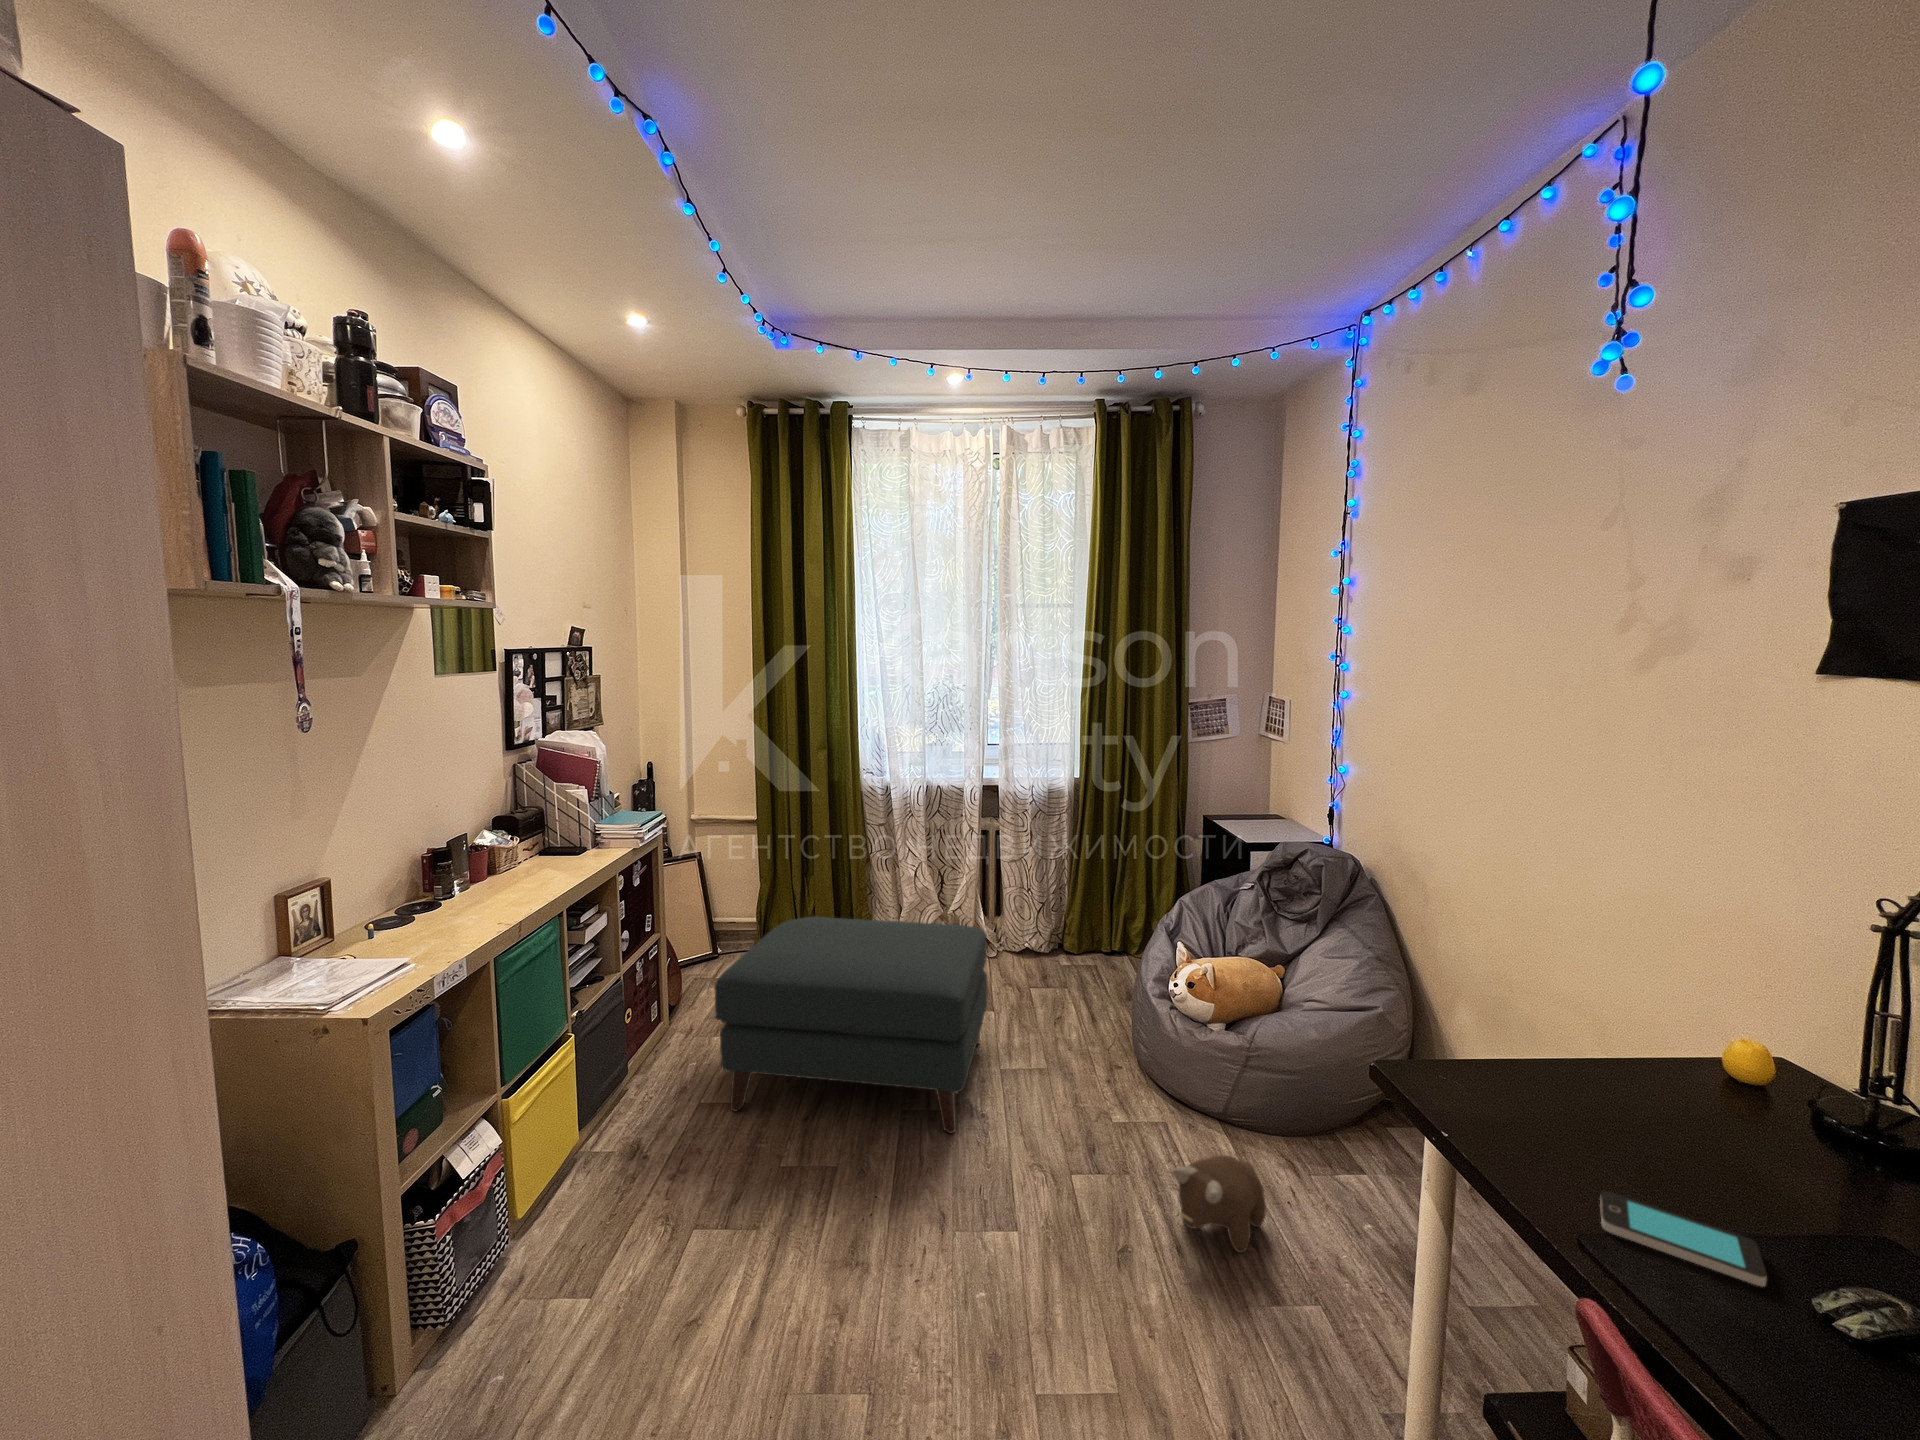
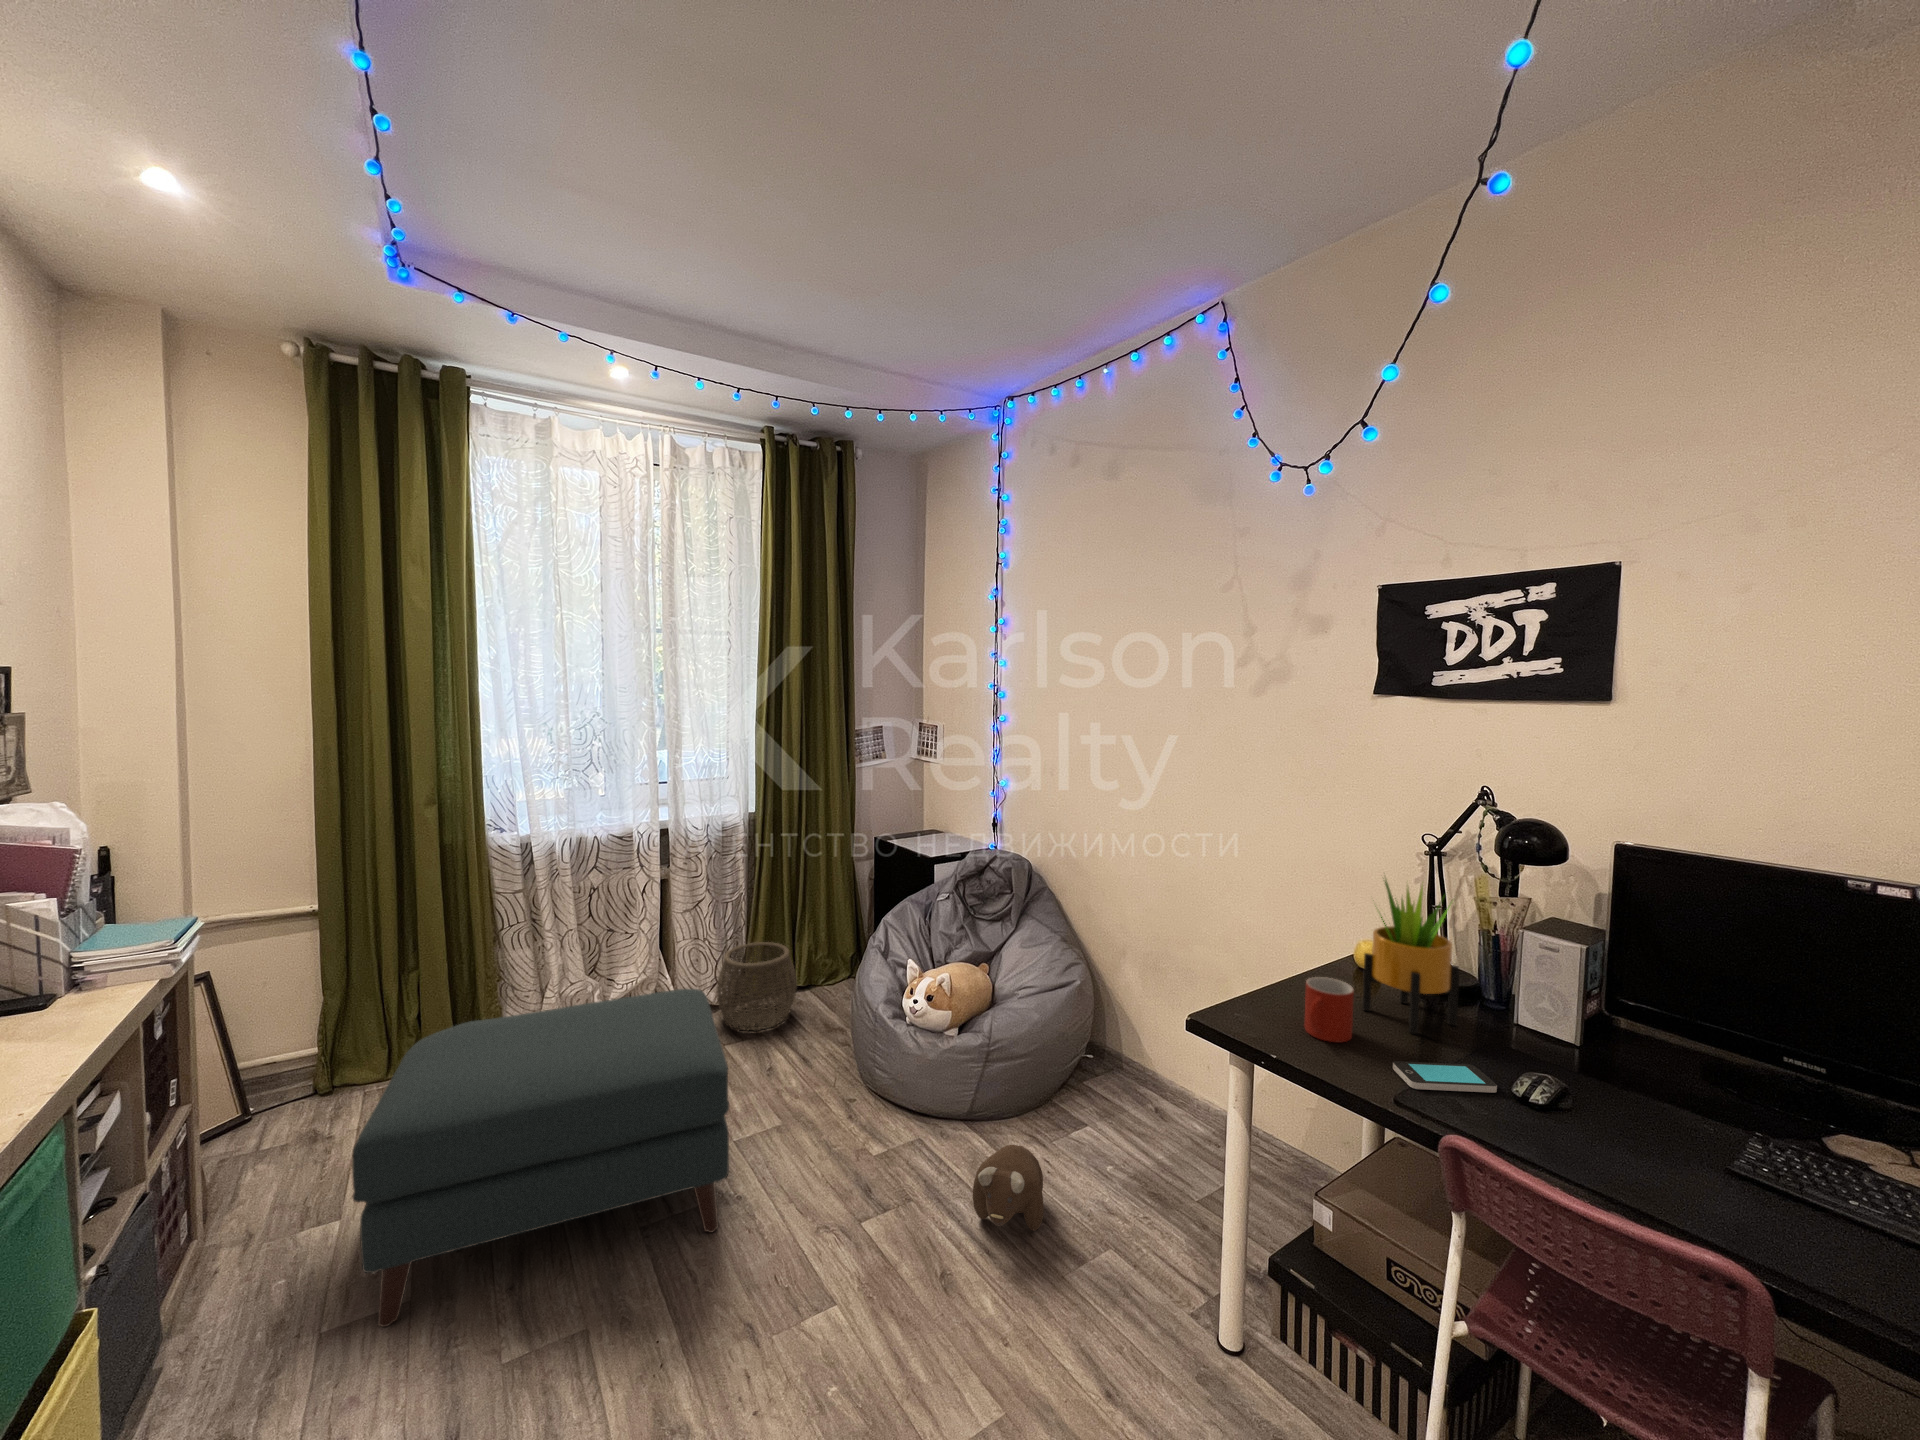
woven basket: none [1030,902,1105,984] -> present [717,942,797,1031]
potted plant: none [1646,935,1834,1192] -> present [1362,879,1460,1034]
mug: none [1498,1054,1587,1148] -> present [1304,977,1354,1042]

